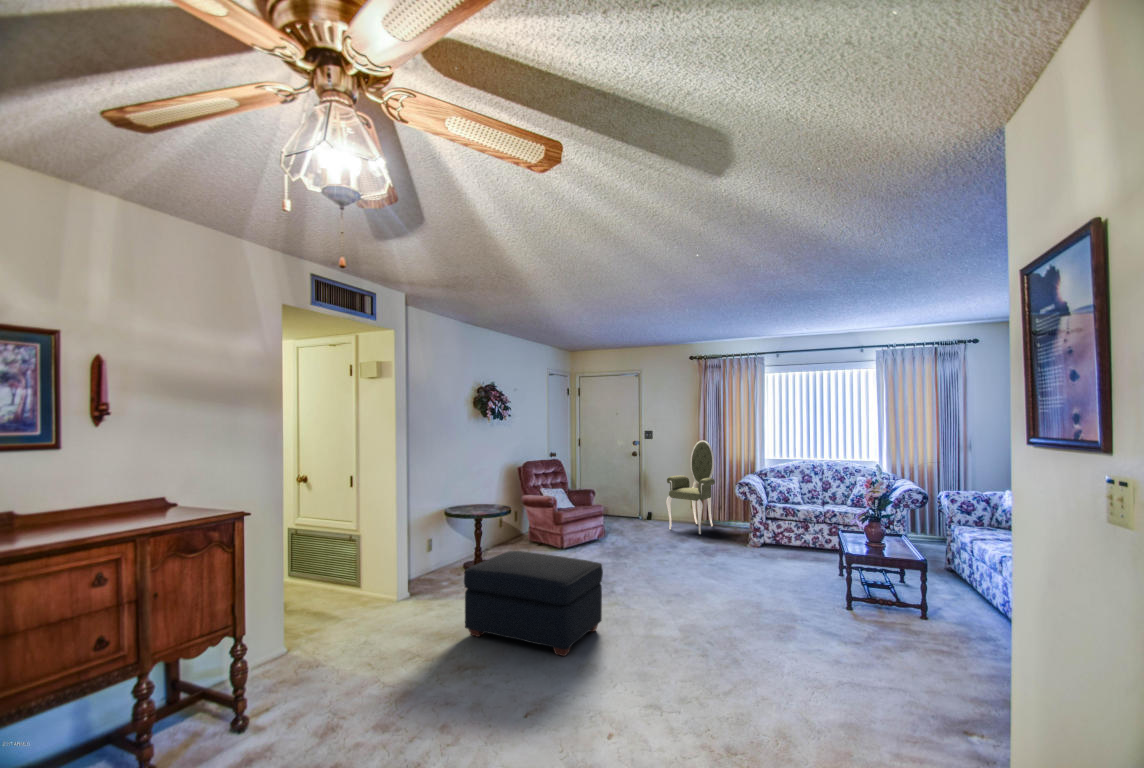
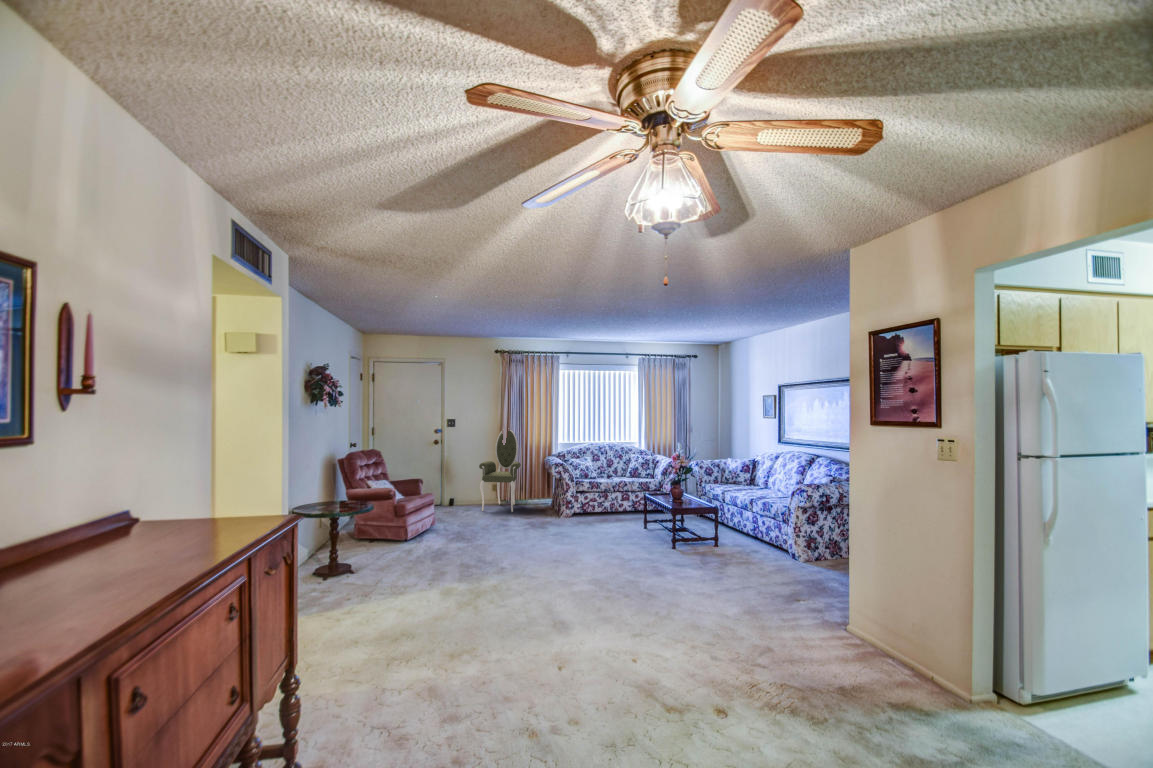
ottoman: present [464,551,603,656] -> none [418,535,533,619]

